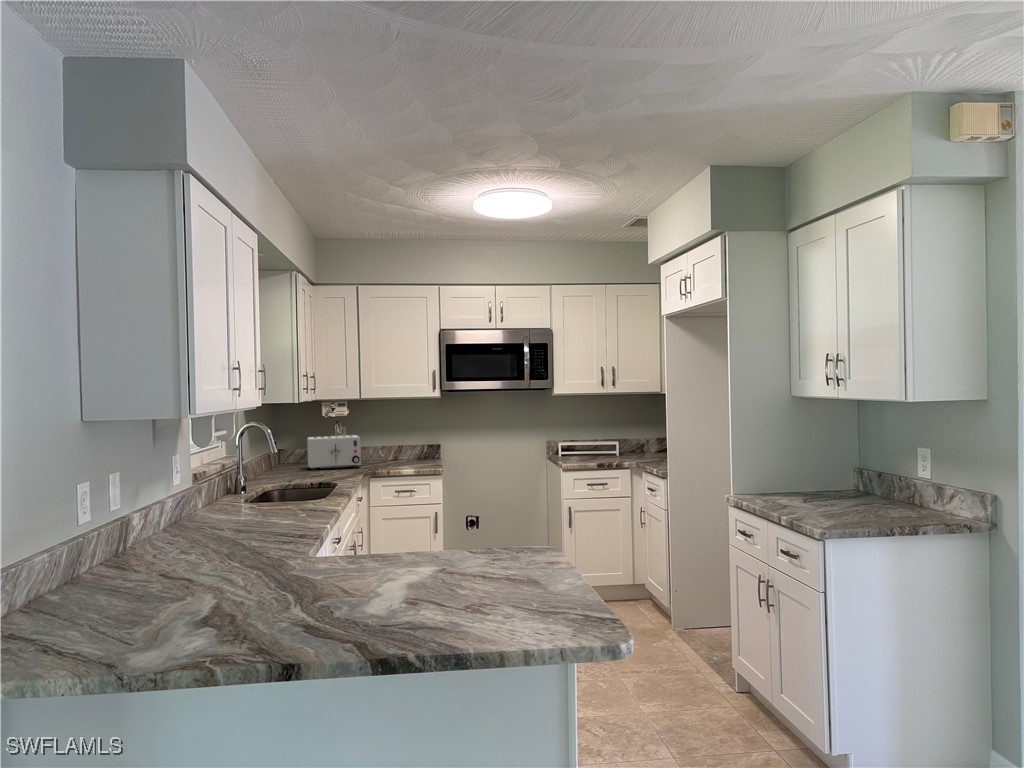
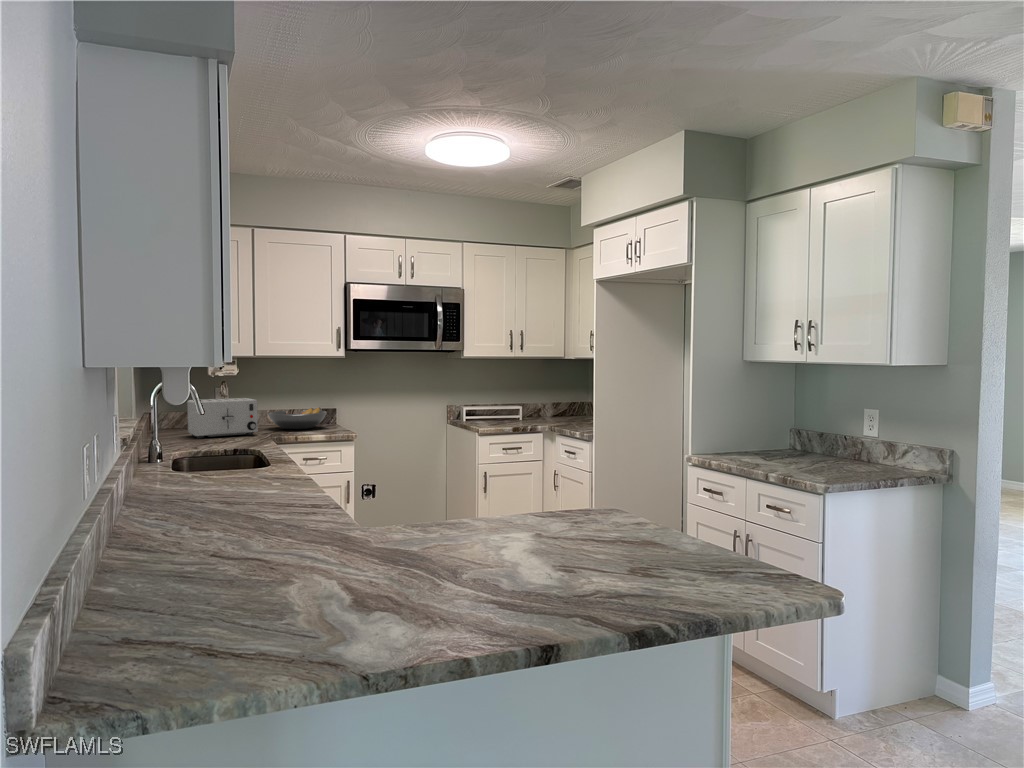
fruit bowl: none [377,443,427,463] -> present [268,407,327,429]

